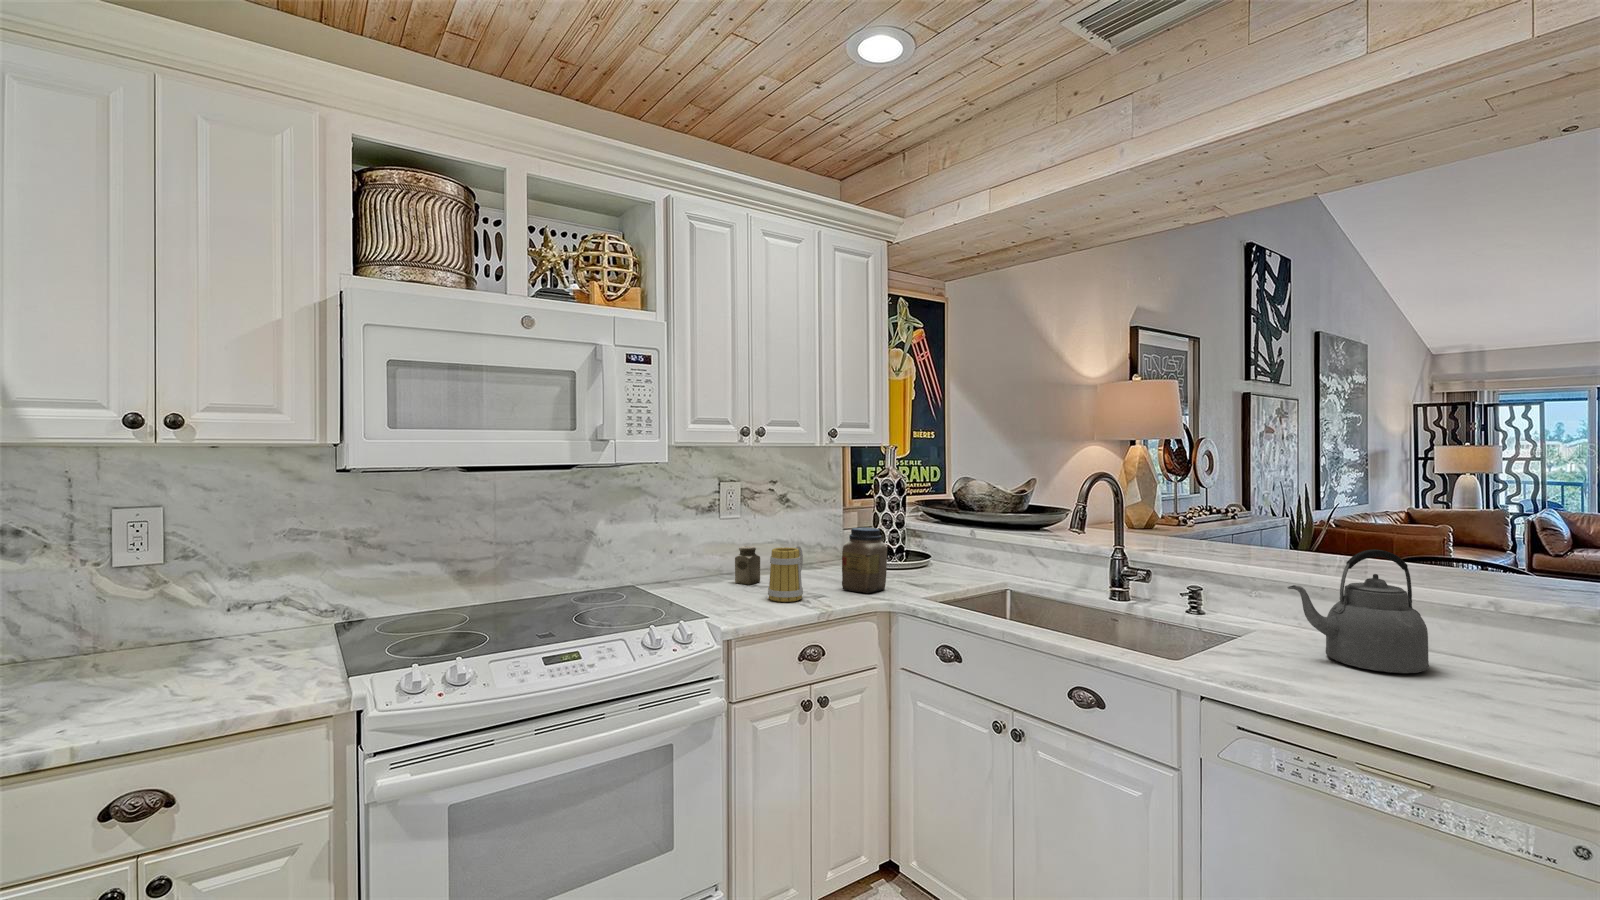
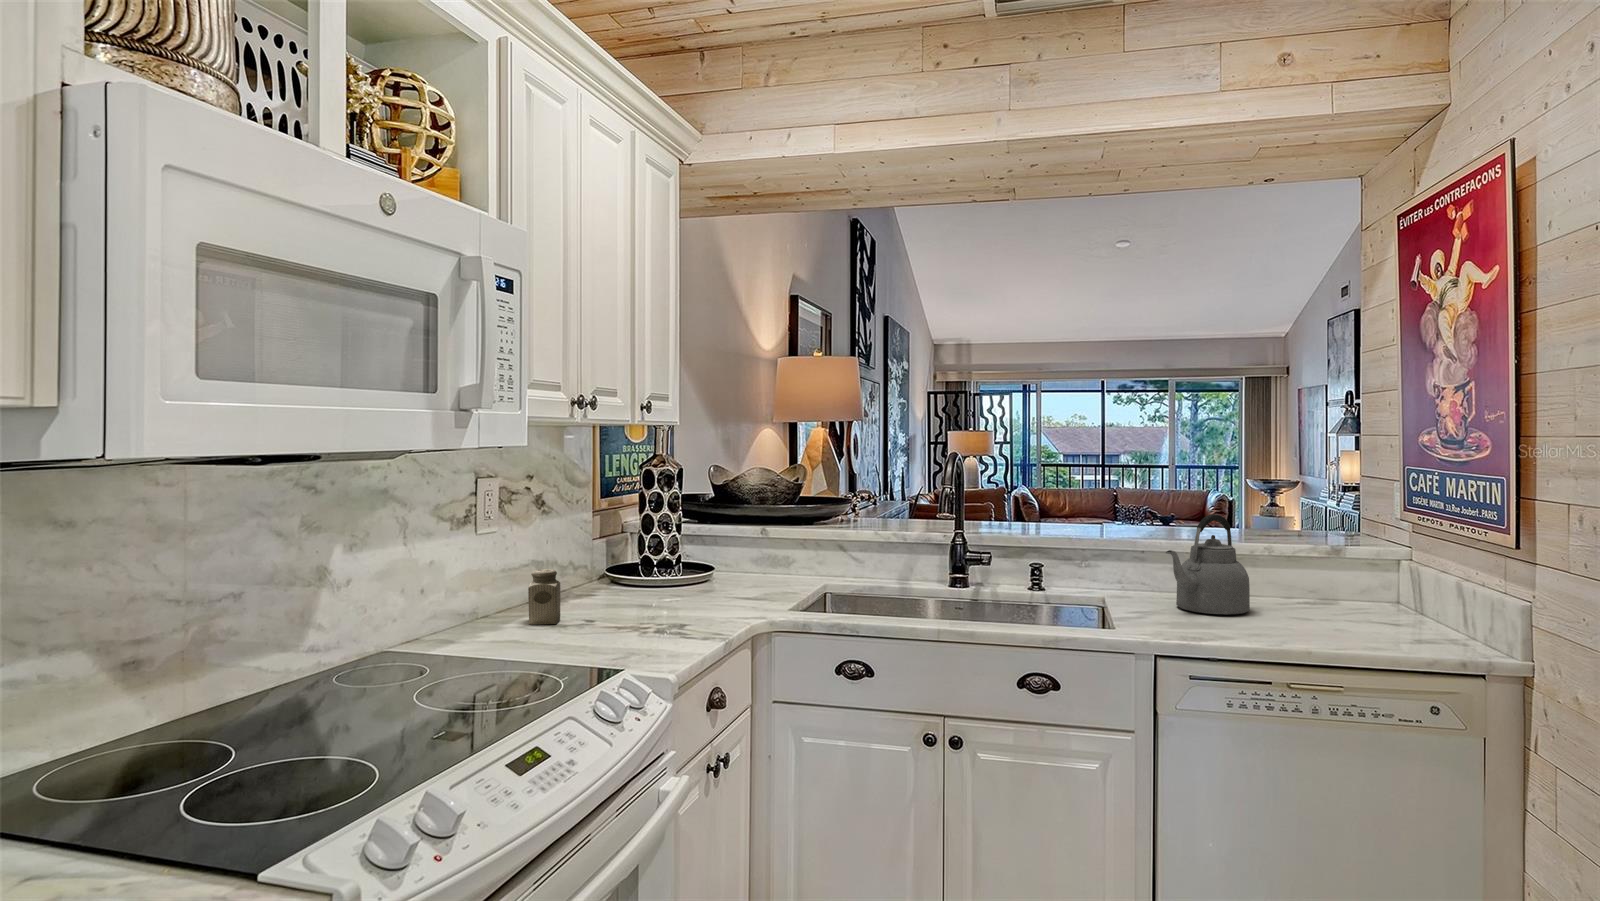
jar: present [842,527,887,593] -> none [683,530,733,614]
mug: present [768,546,803,602] -> none [624,560,672,638]

